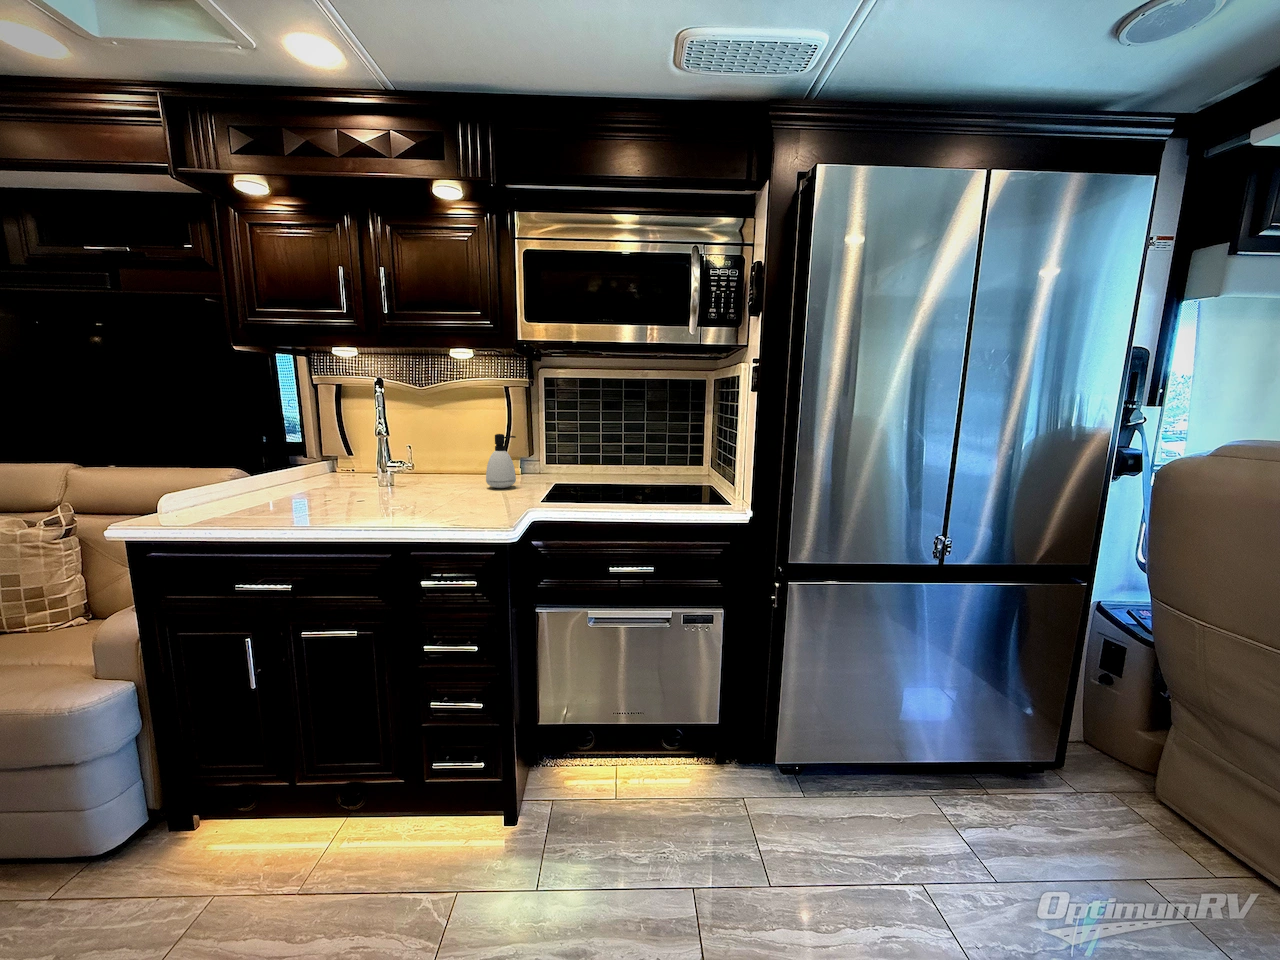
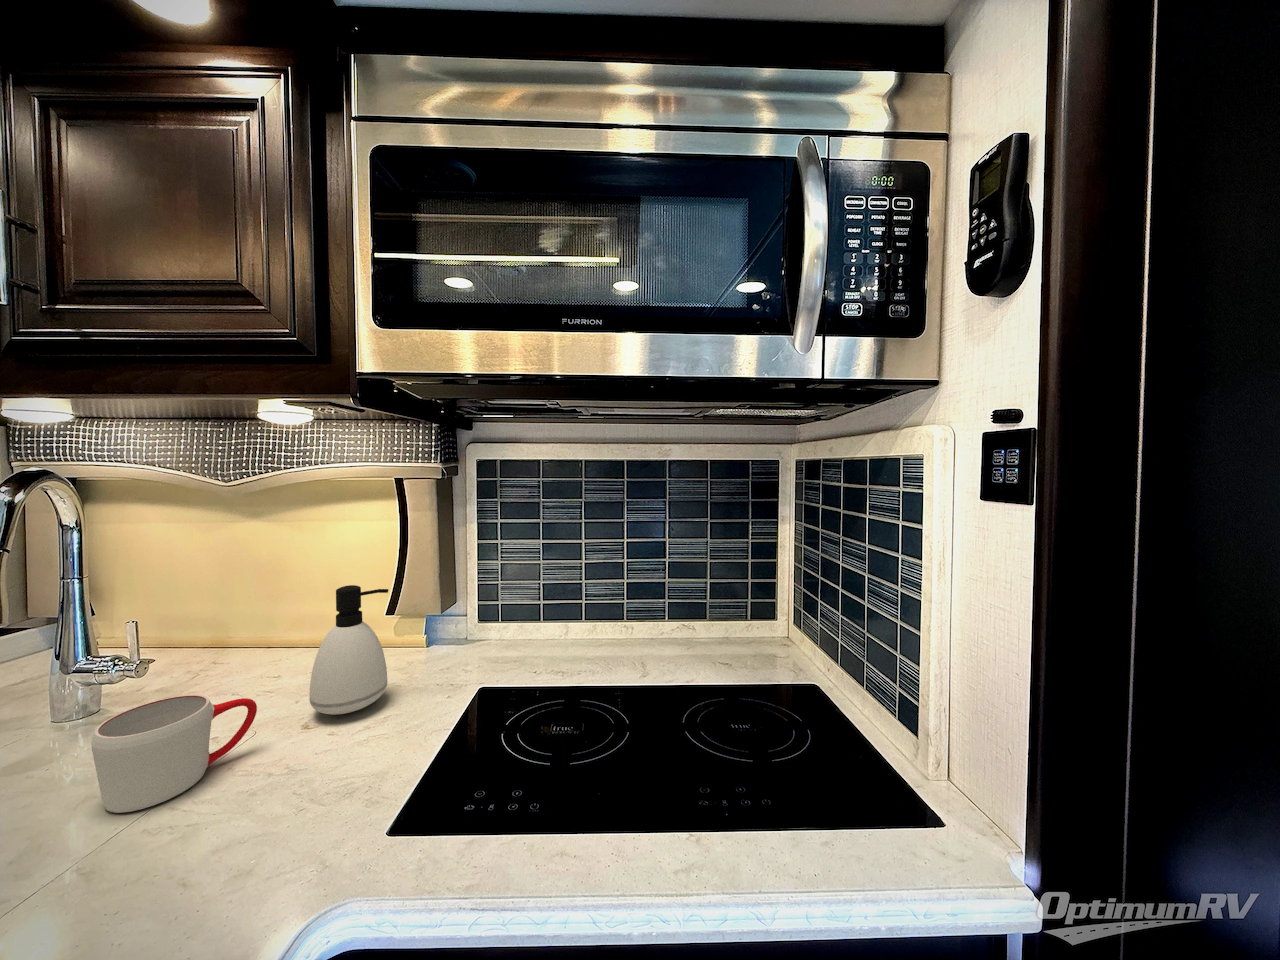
mug: none [435,468,476,499] -> present [91,695,257,813]

